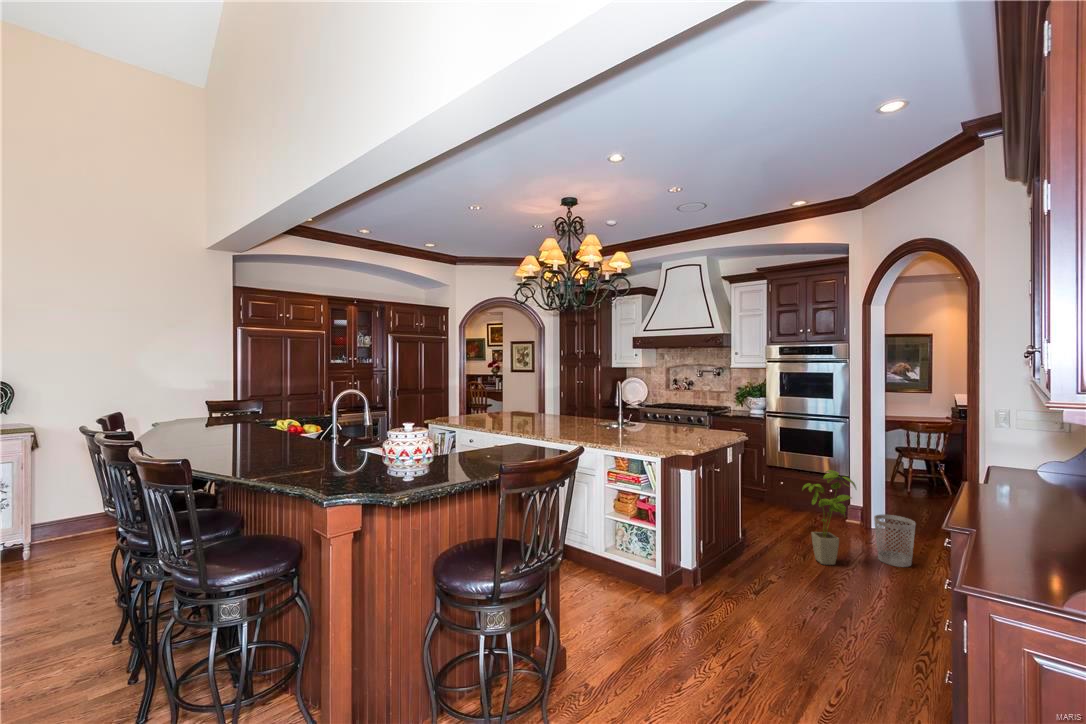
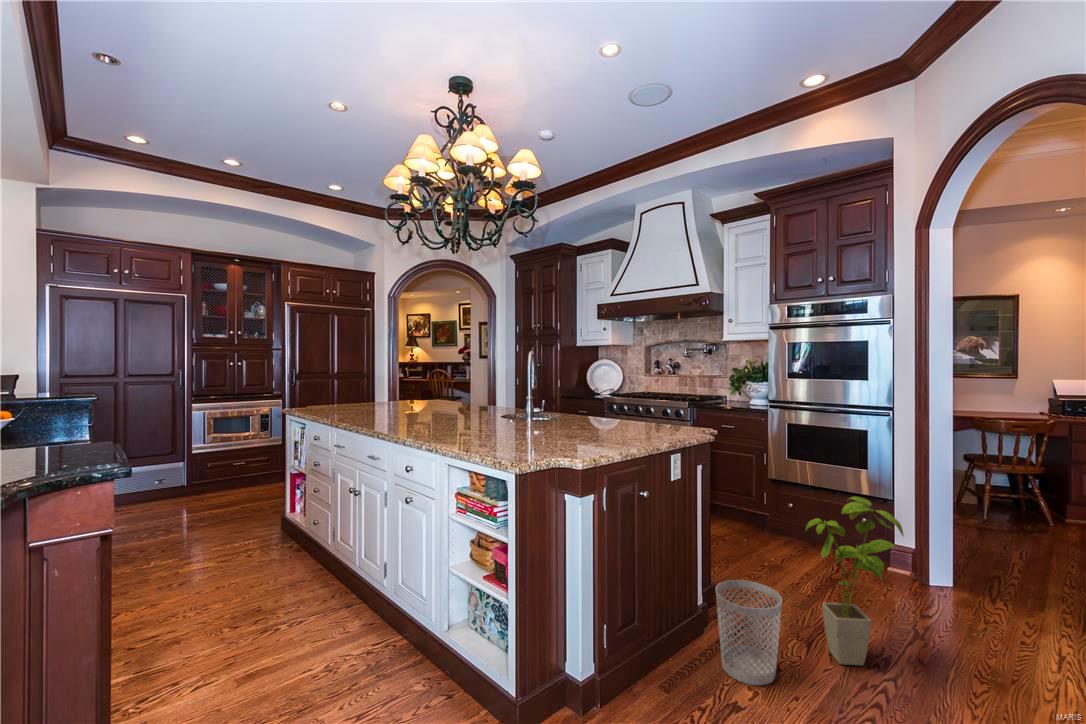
wastebasket: present [874,514,916,567] -> present [716,580,782,685]

